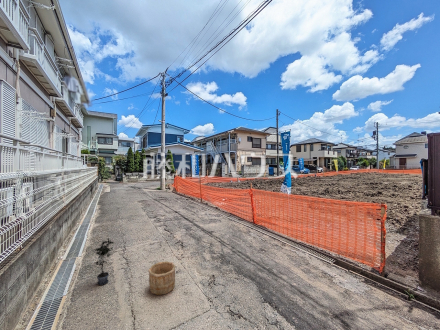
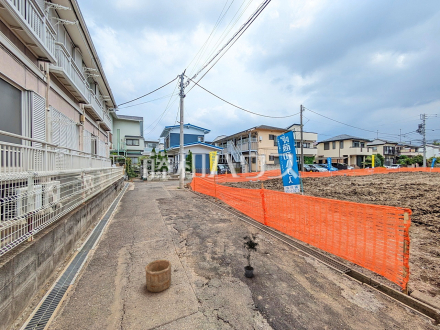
potted plant: present [95,239,113,285] -> present [243,234,259,277]

